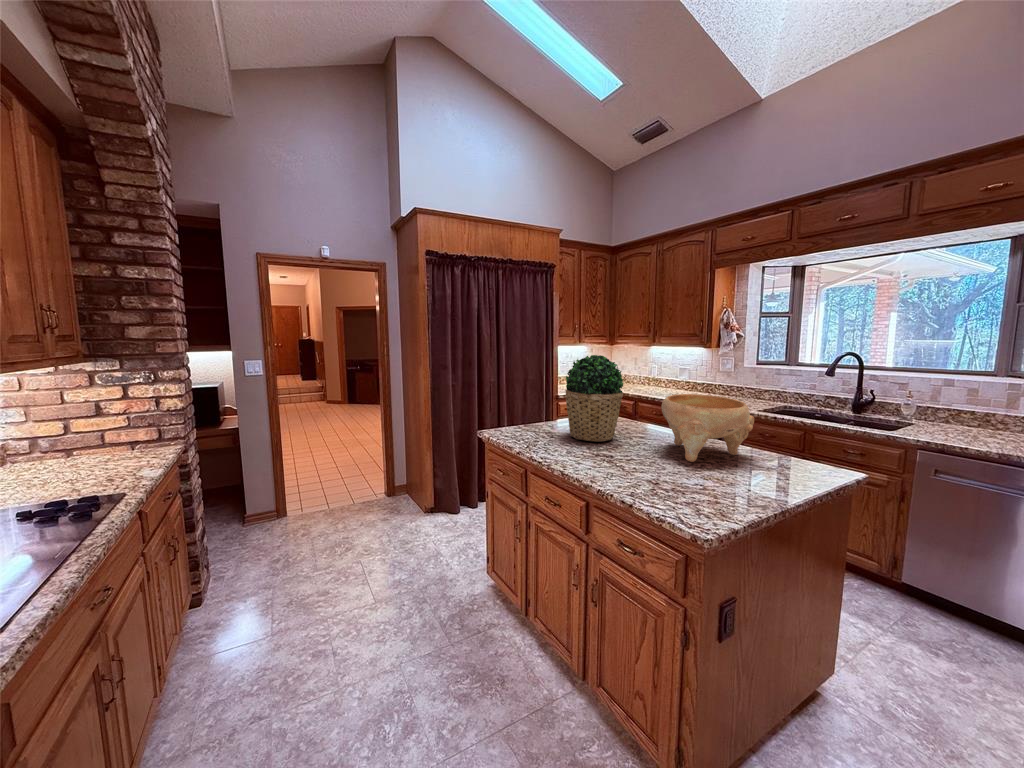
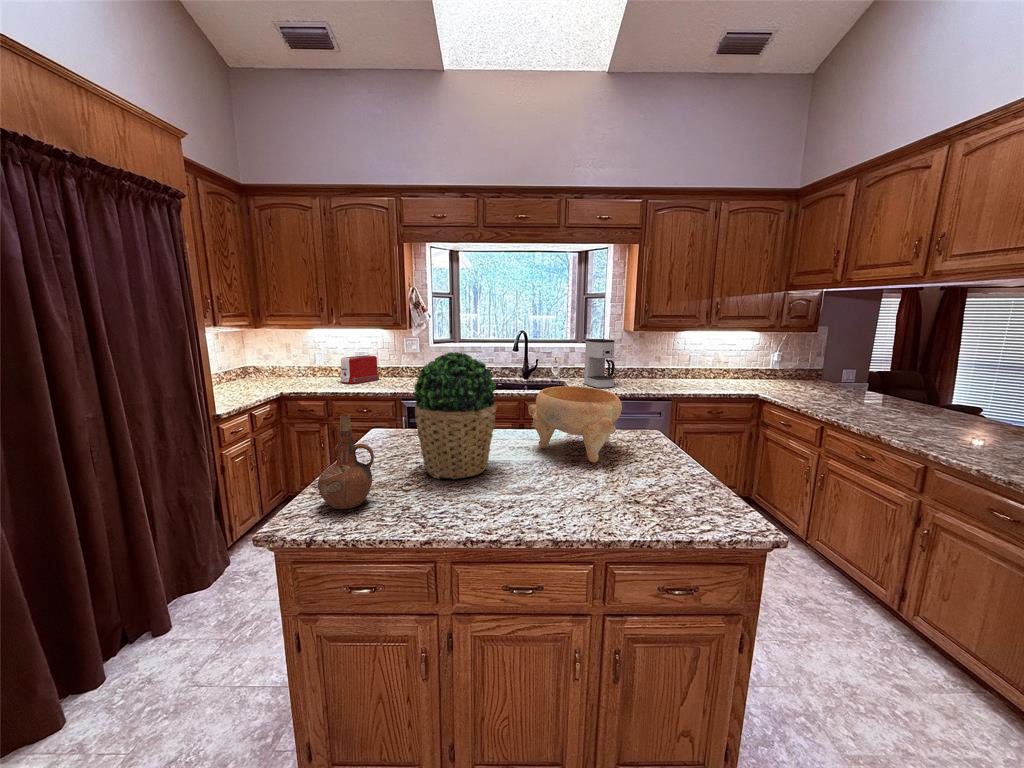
coffee maker: none [933,367,998,440] -> present [584,339,615,388]
toaster: none [658,370,692,392] -> present [341,355,379,384]
ceramic pitcher: none [503,383,531,434] -> present [318,415,374,509]

